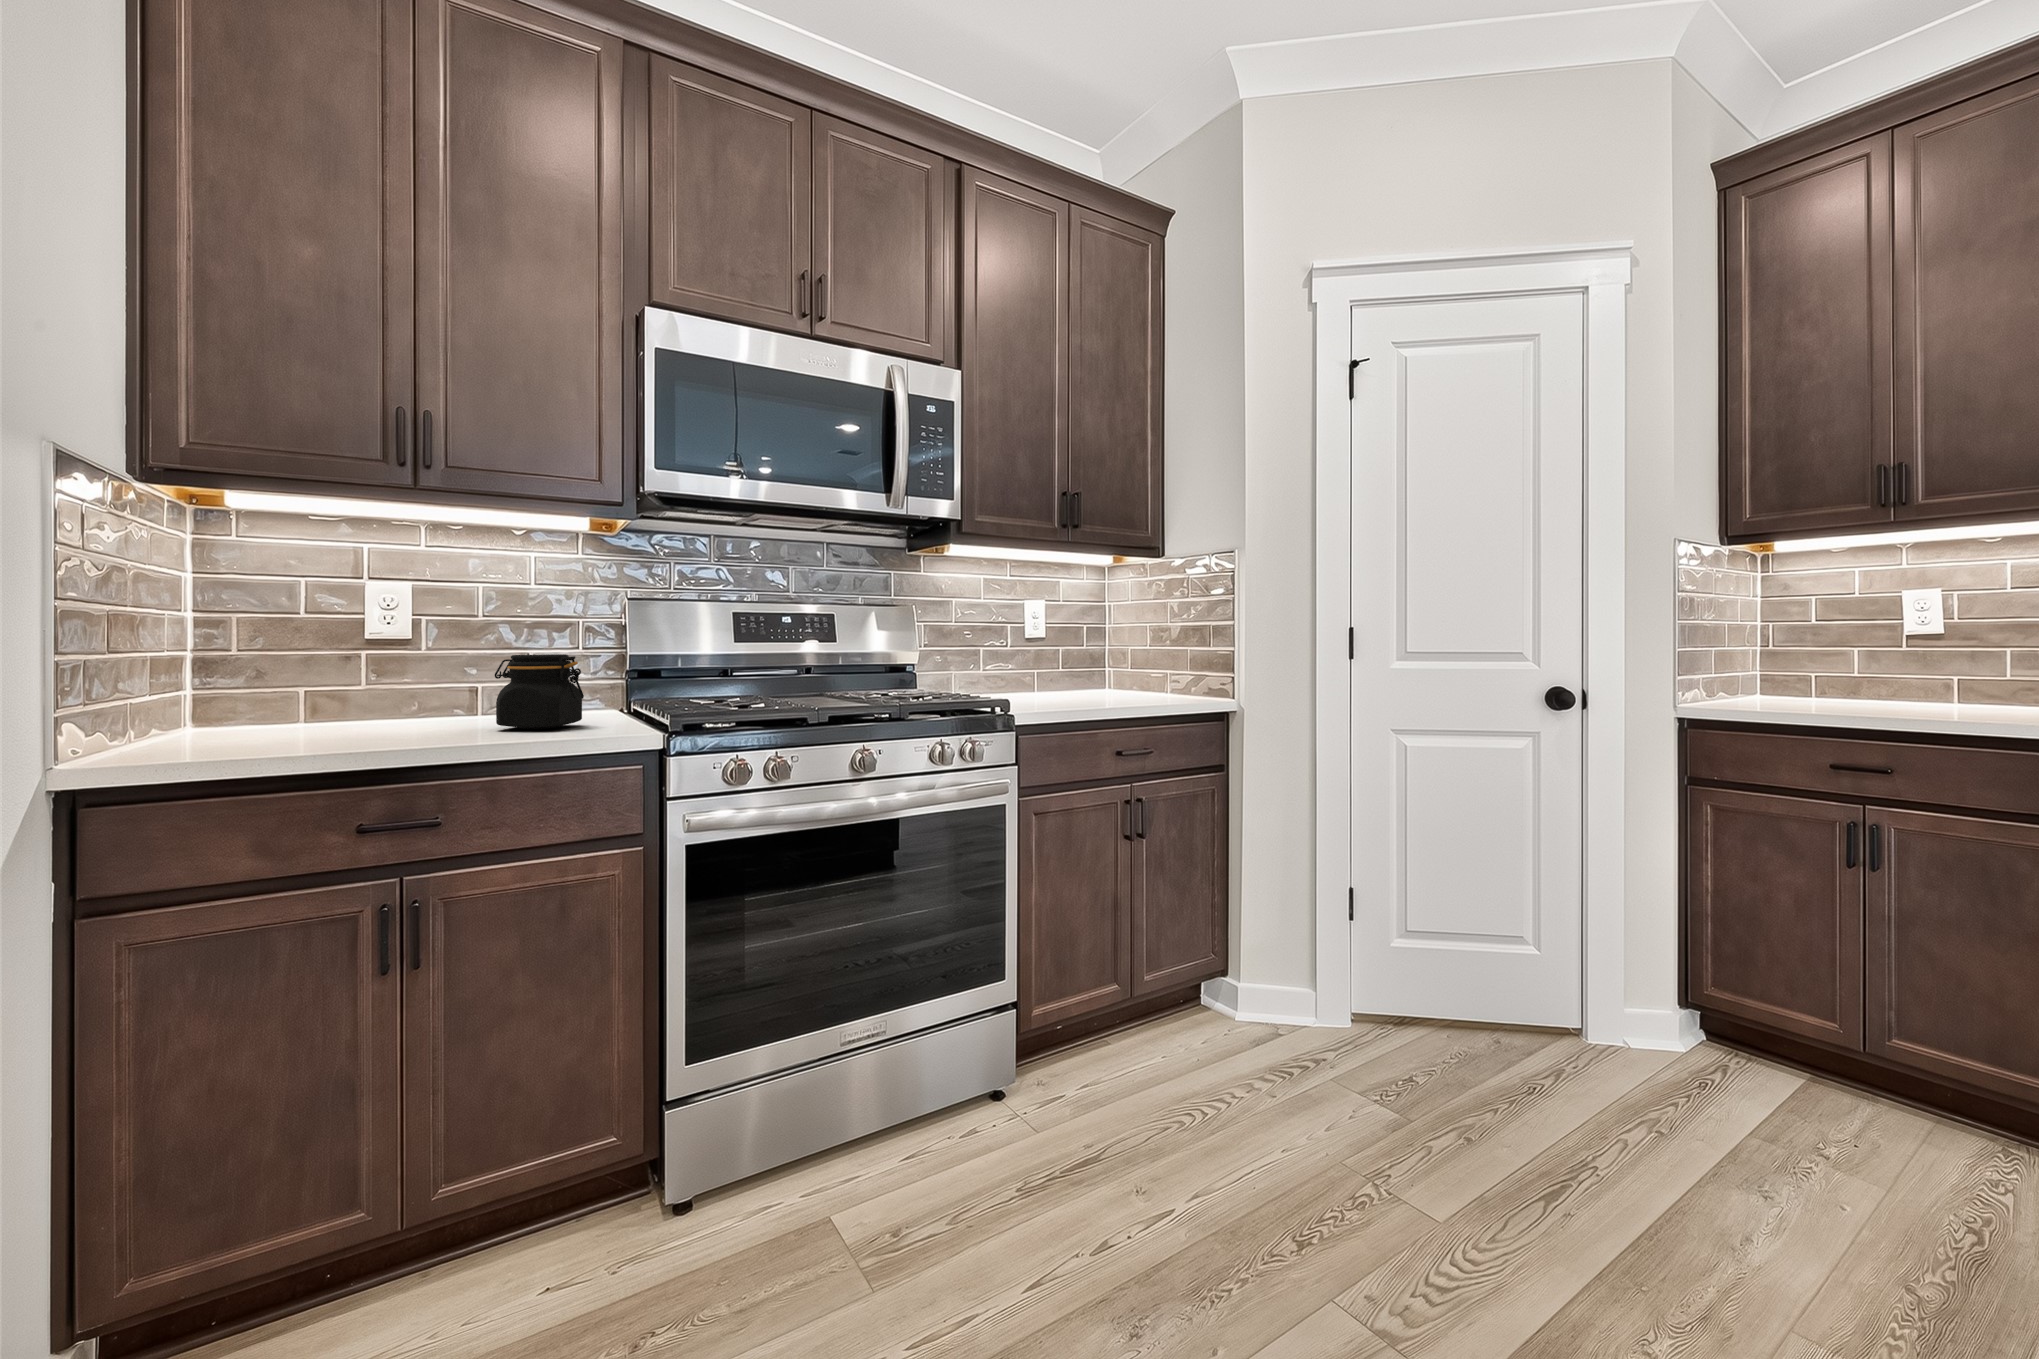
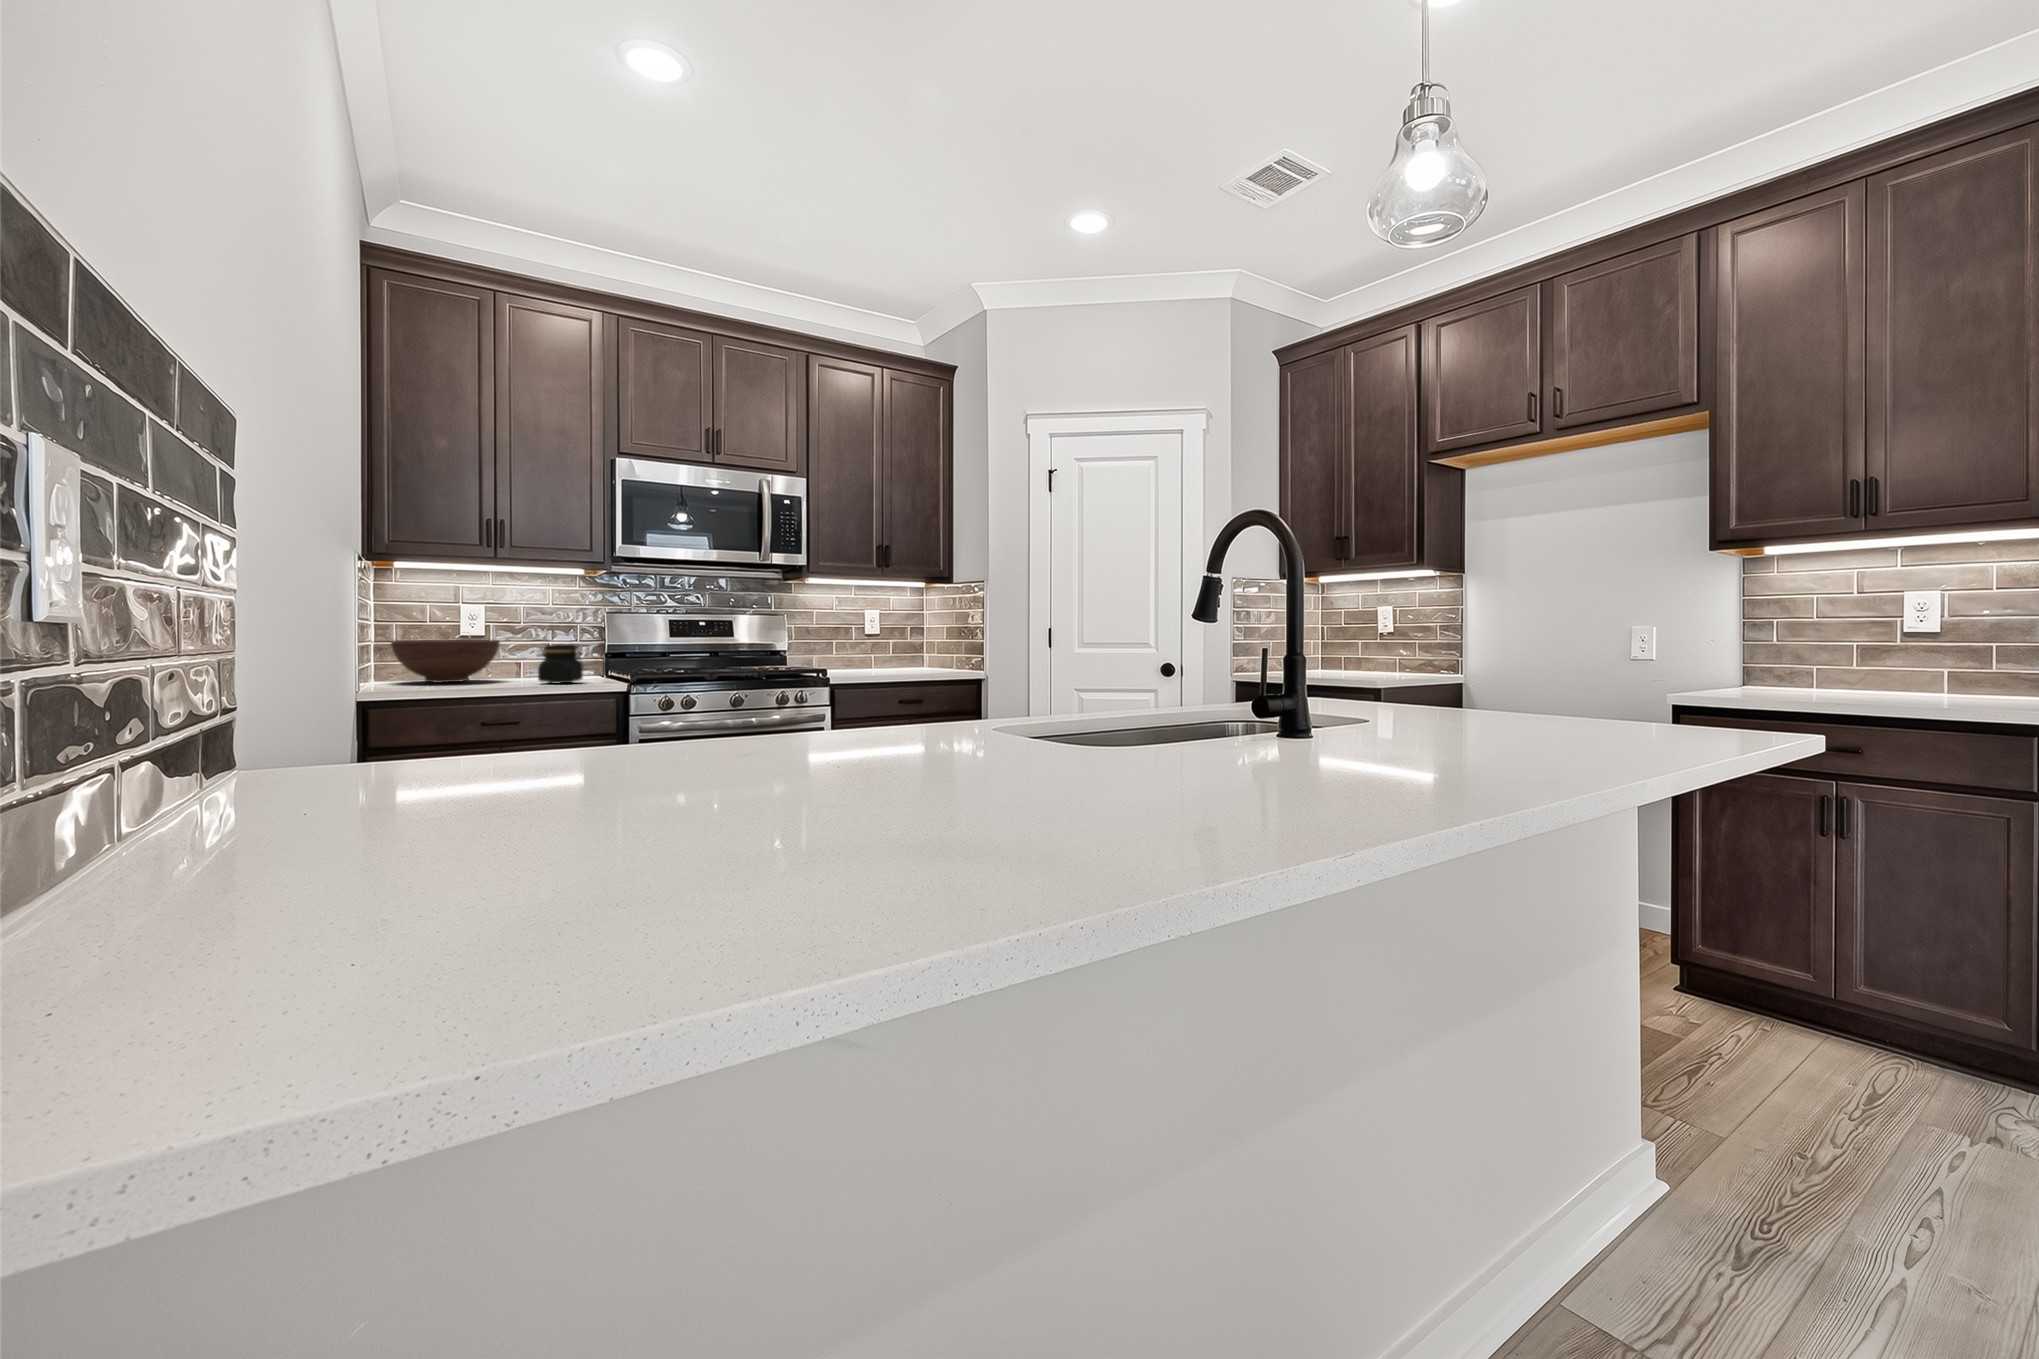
fruit bowl: none [211,645,431,727] -> present [391,640,500,683]

